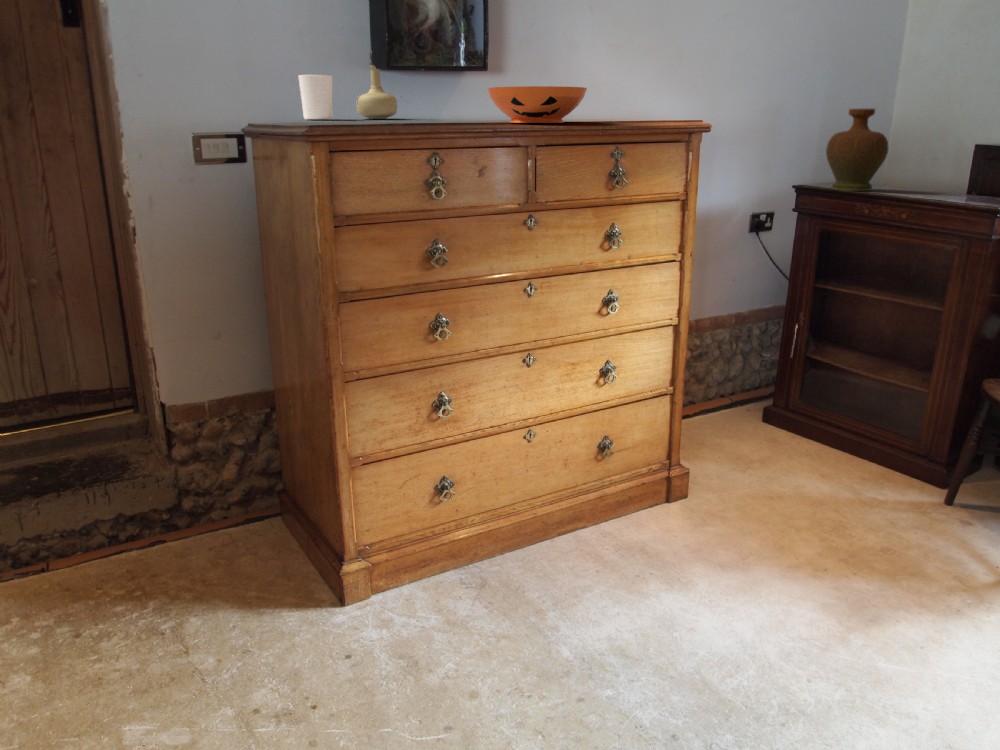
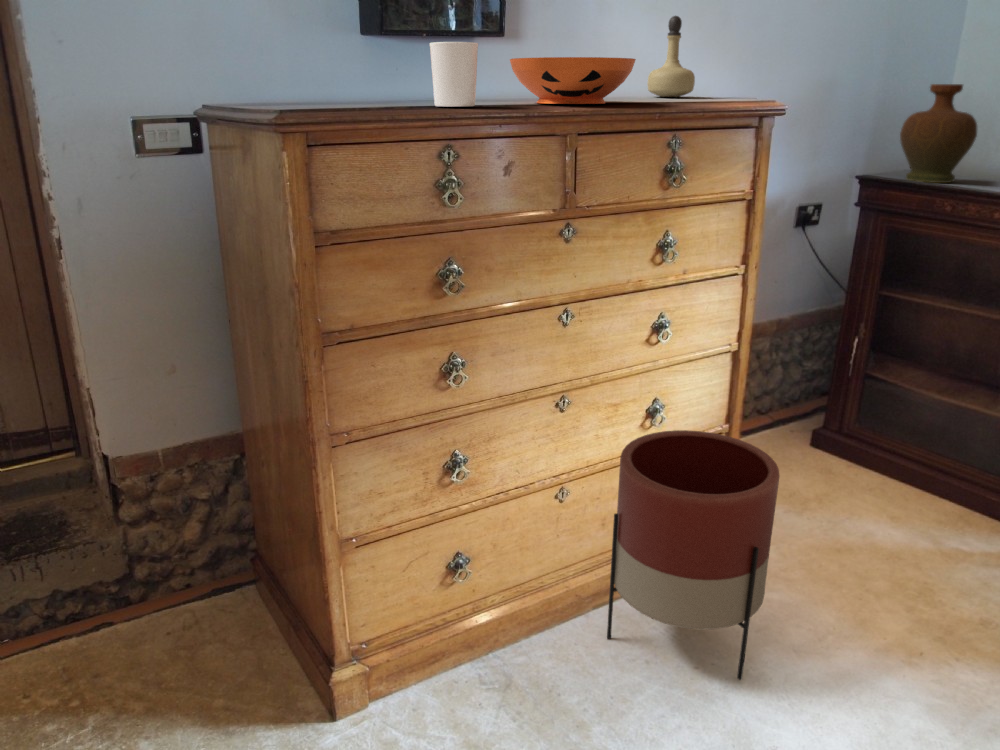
perfume bottle: present [357,51,397,118] -> present [647,16,695,97]
candle holder: present [298,75,333,119] -> present [429,42,478,107]
planter: none [567,386,700,584] -> present [607,430,780,680]

